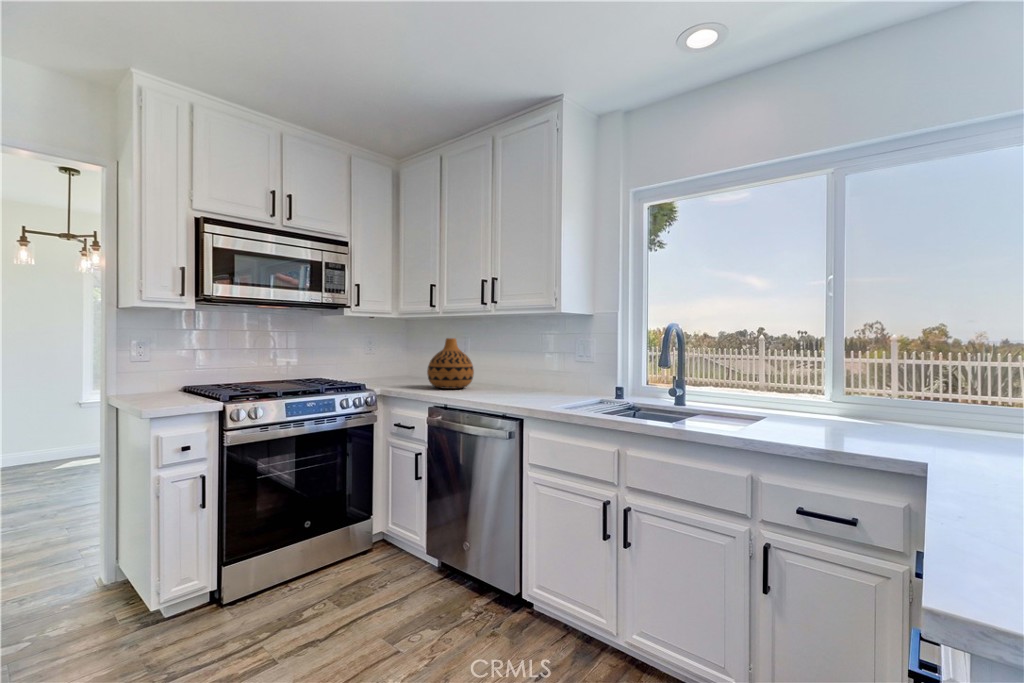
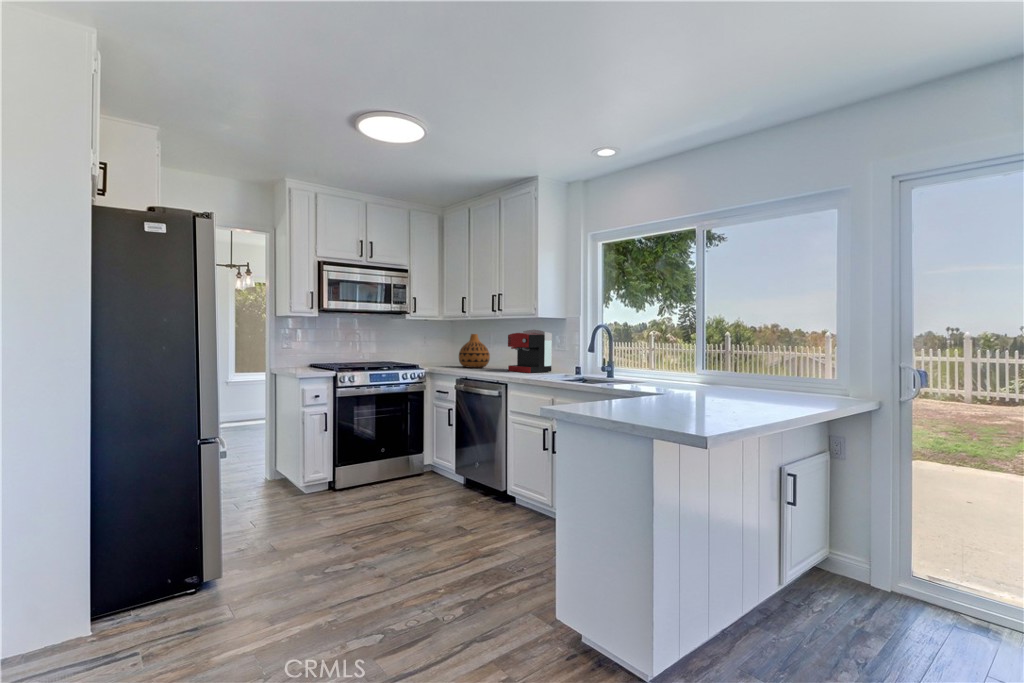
coffee maker: none [508,332,571,398] -> present [508,330,552,373]

